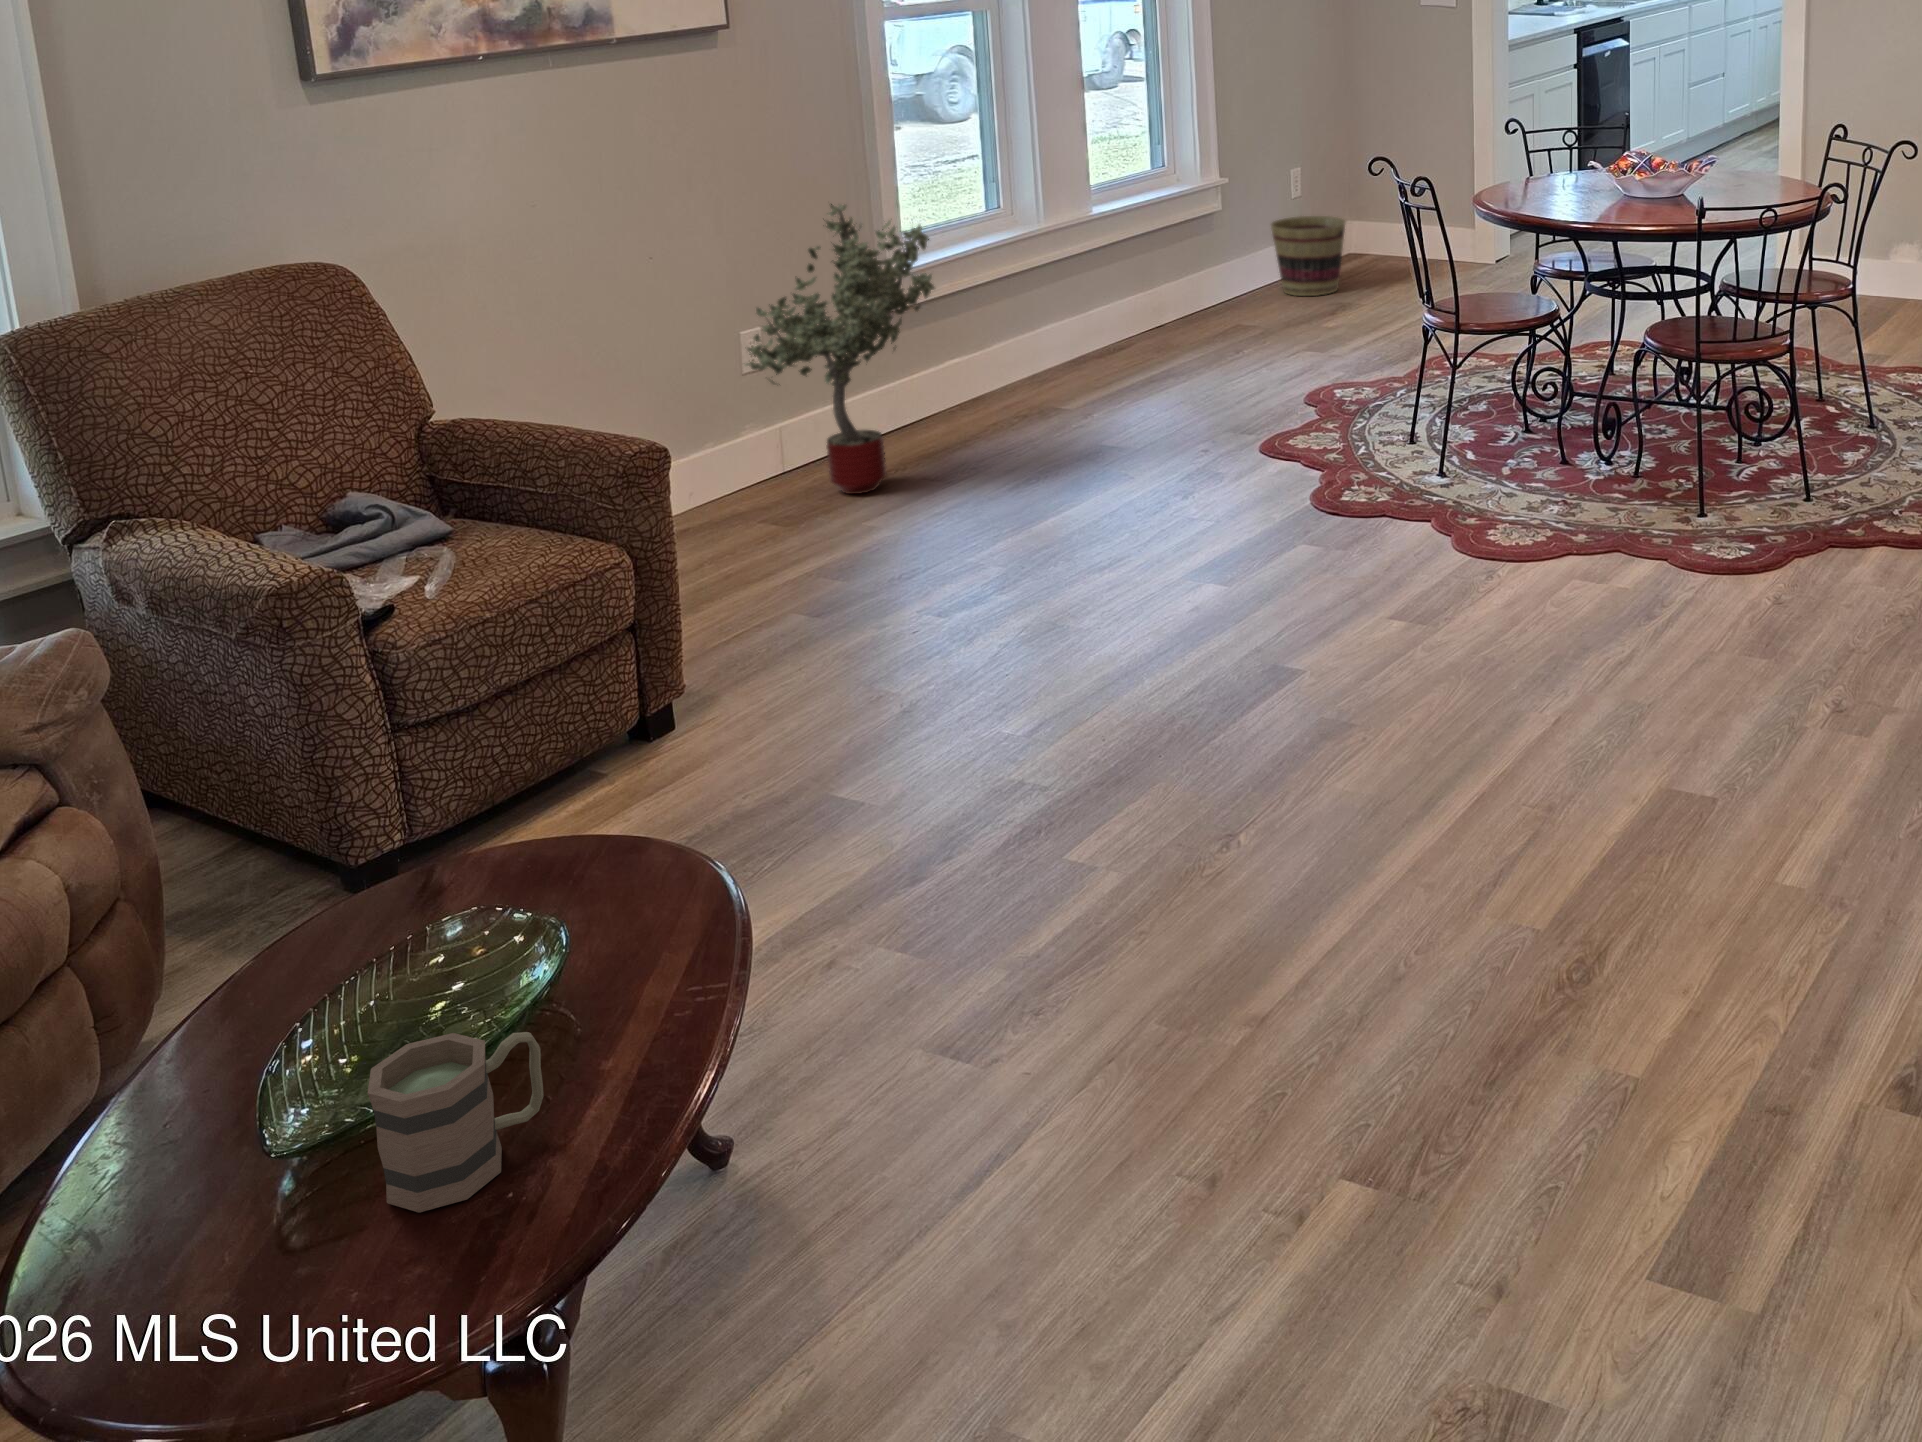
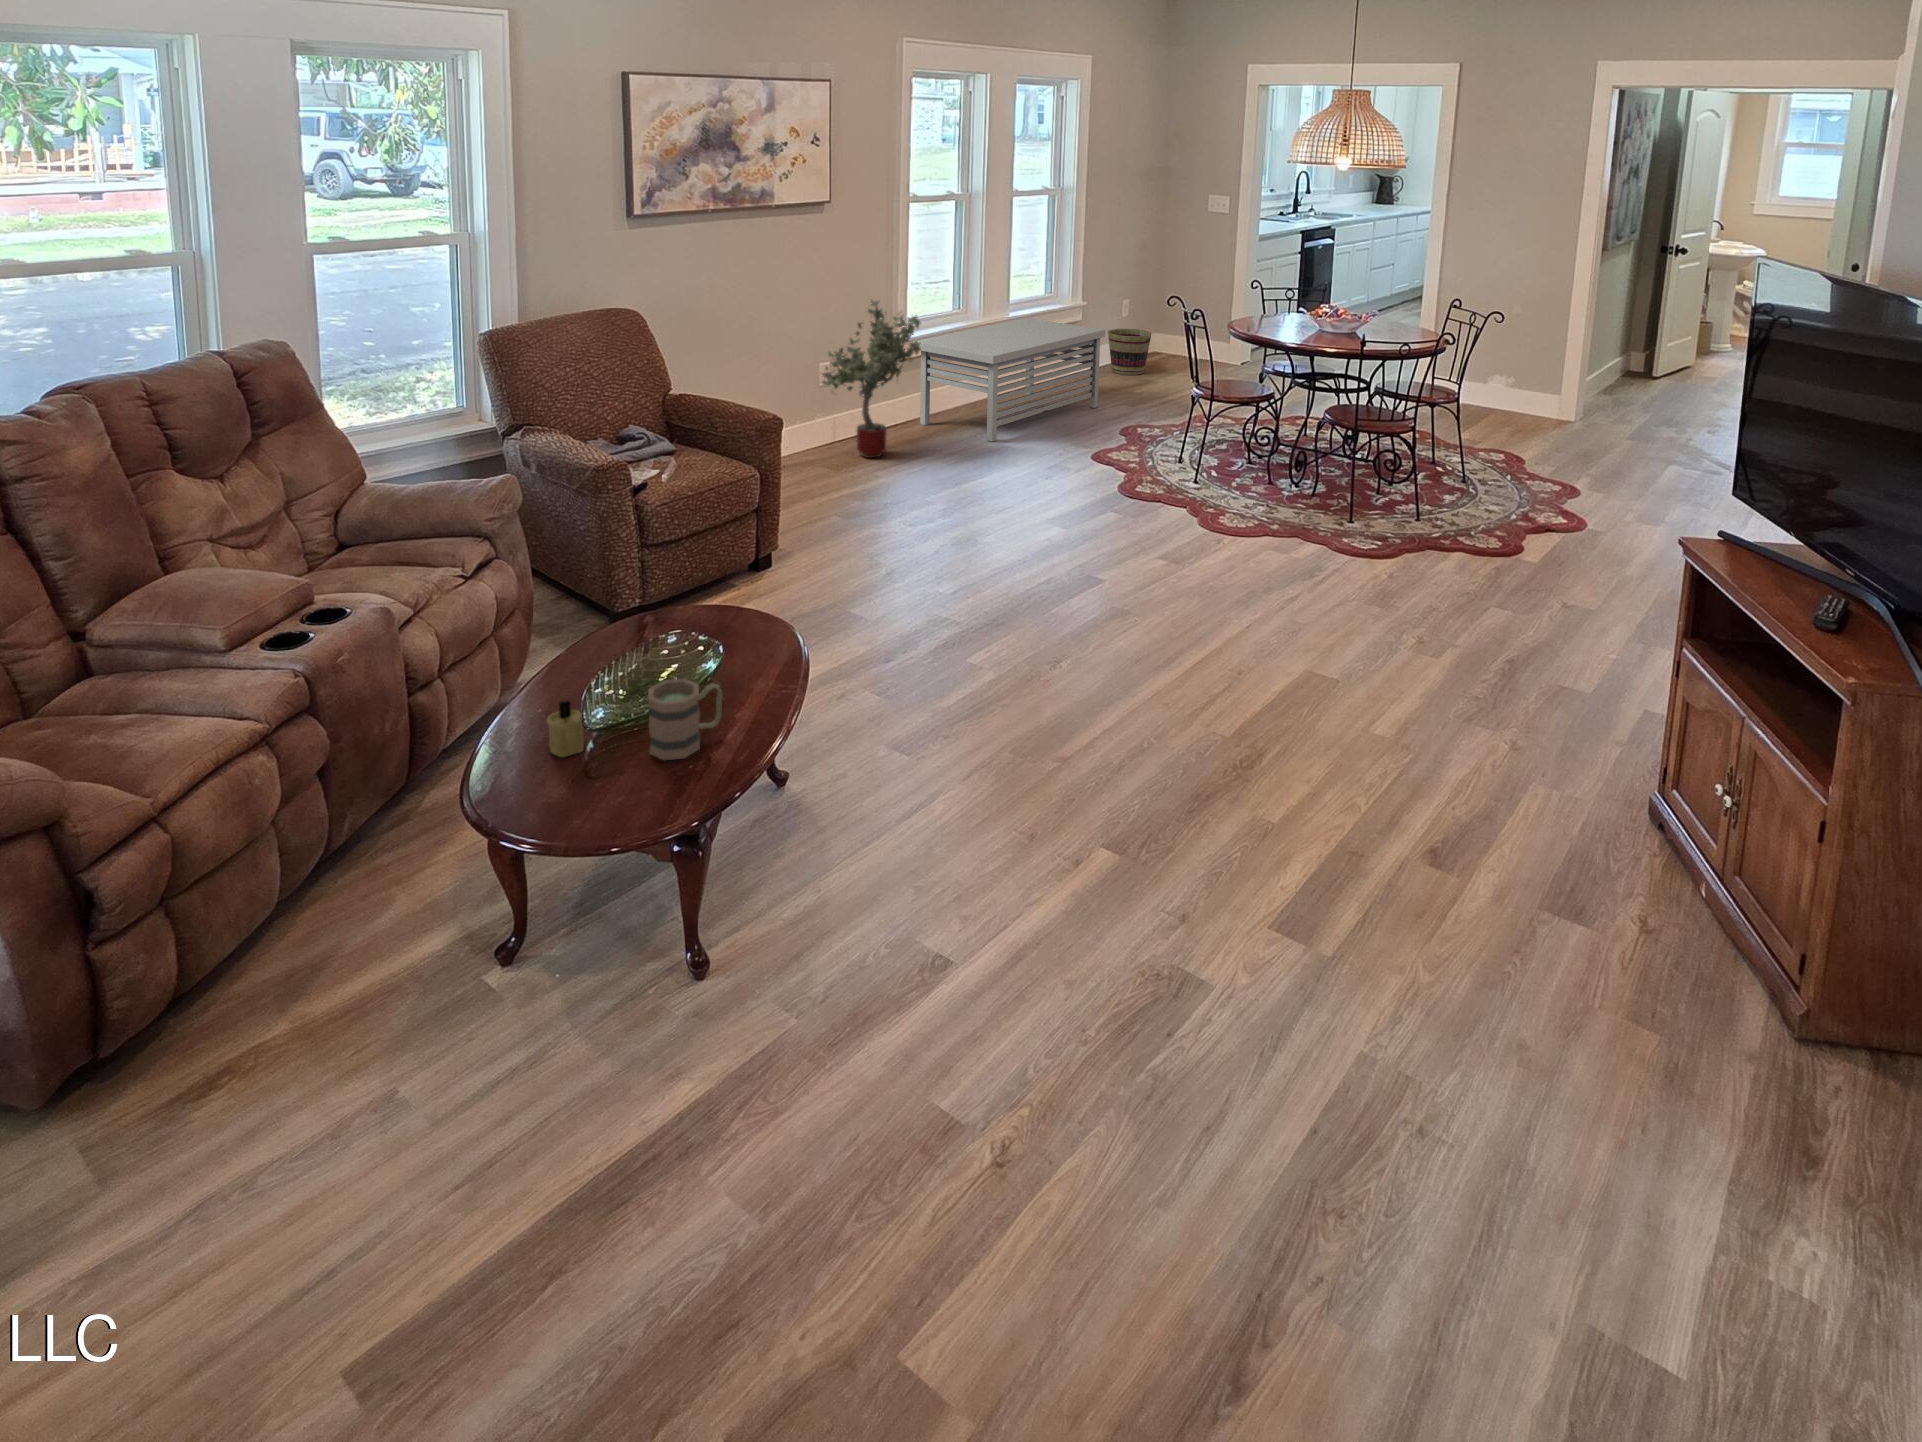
storage bench: none [918,213,1266,439] -> present [913,318,1105,442]
candle: none [140,1122,238,1246] -> present [547,701,584,757]

